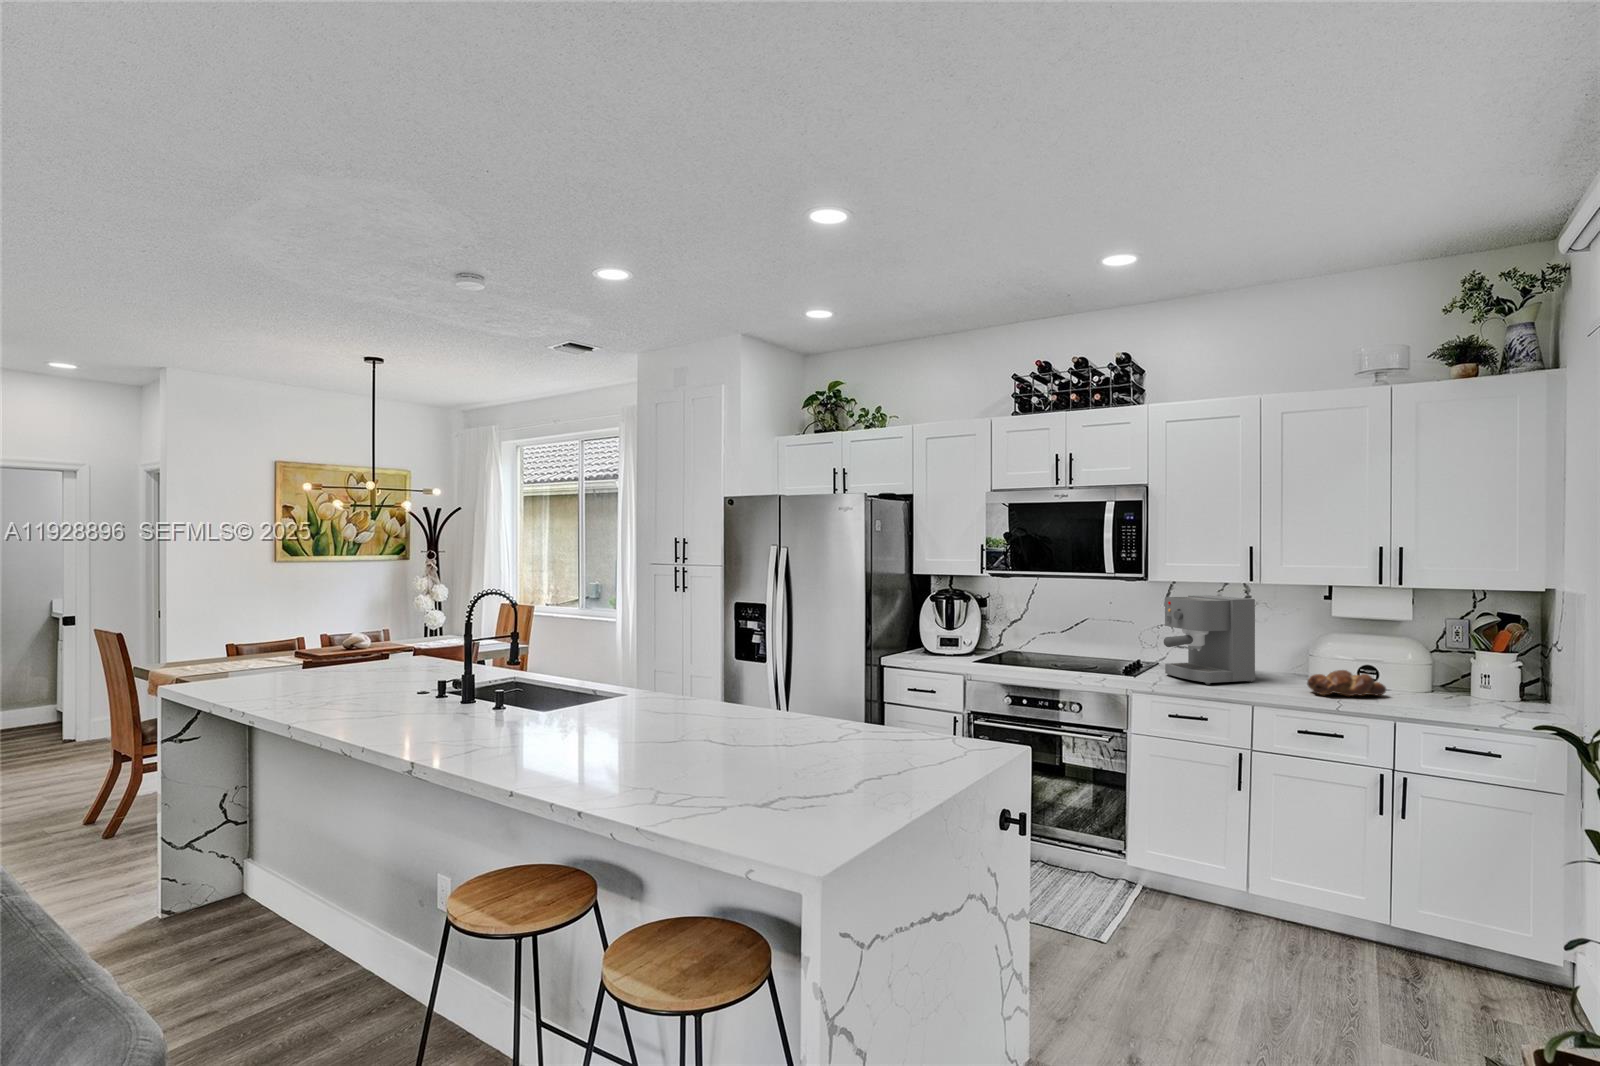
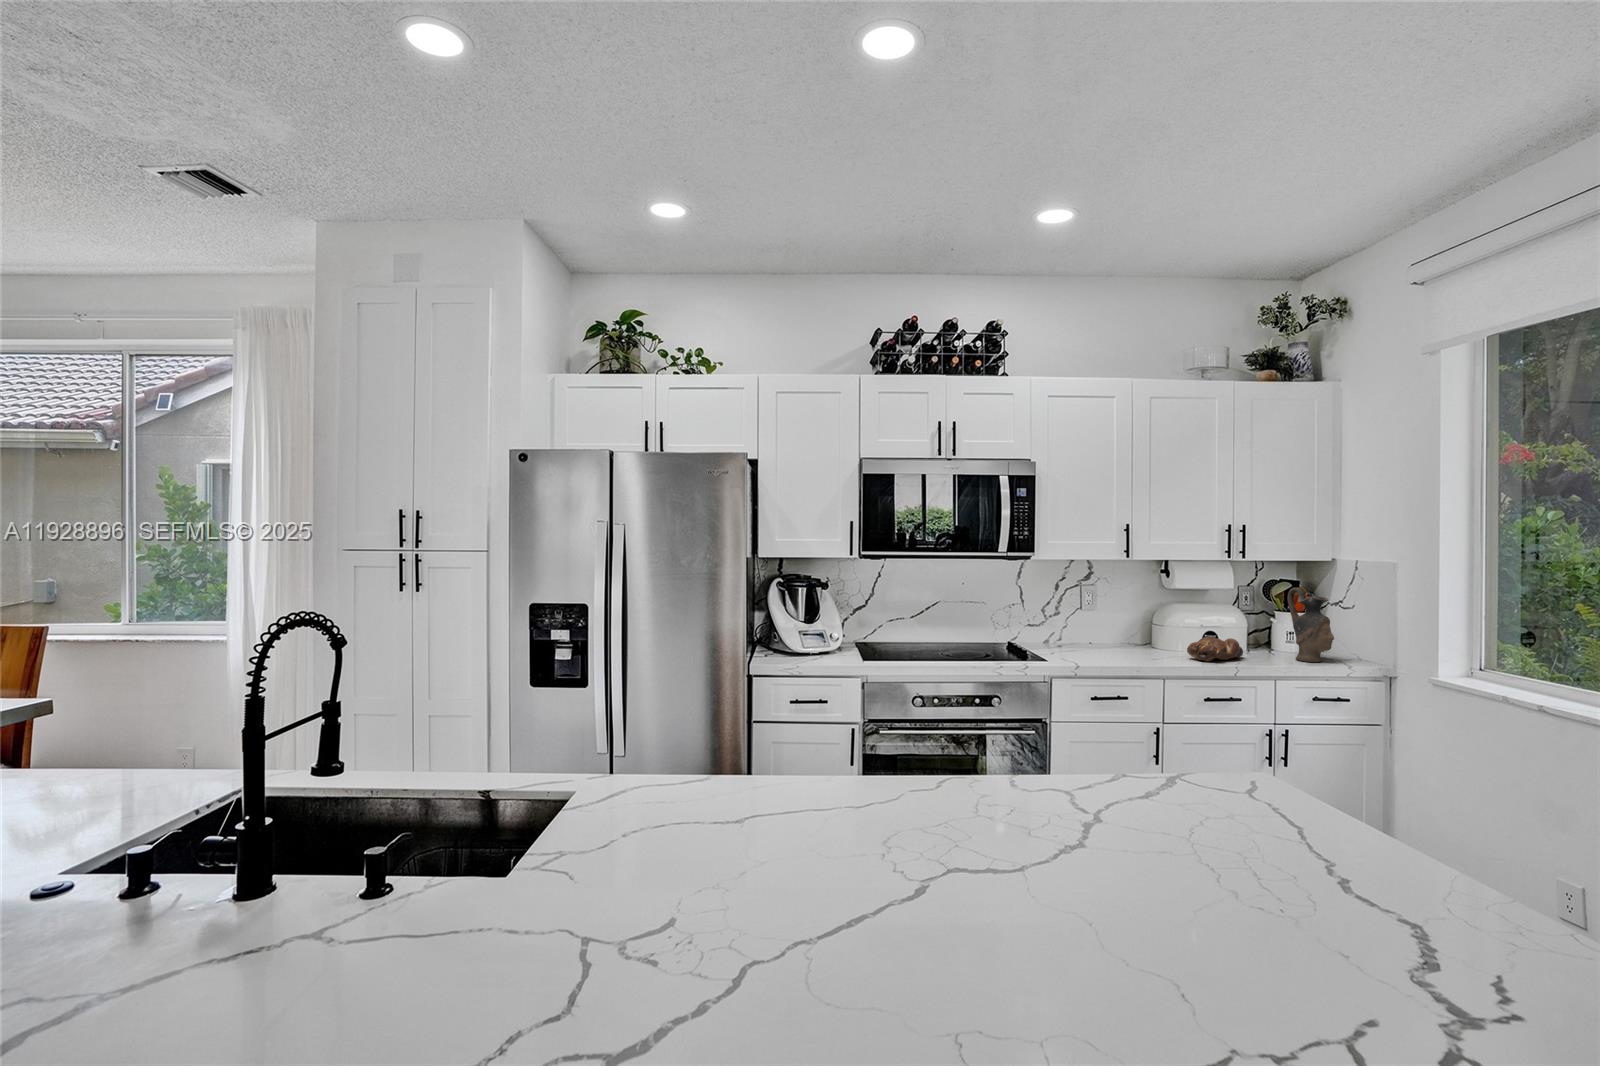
coffee maker: present [1164,595,1255,685] -> none [1054,572,1132,661]
ceramic pitcher: none [1452,622,1500,710] -> present [1287,588,1334,662]

